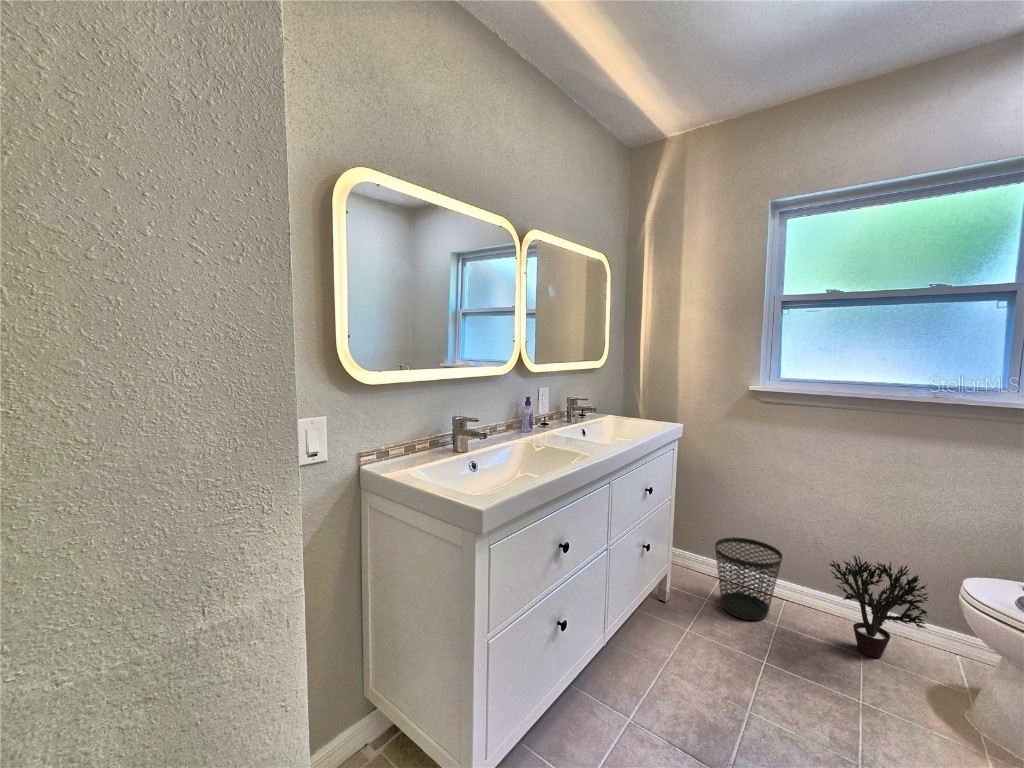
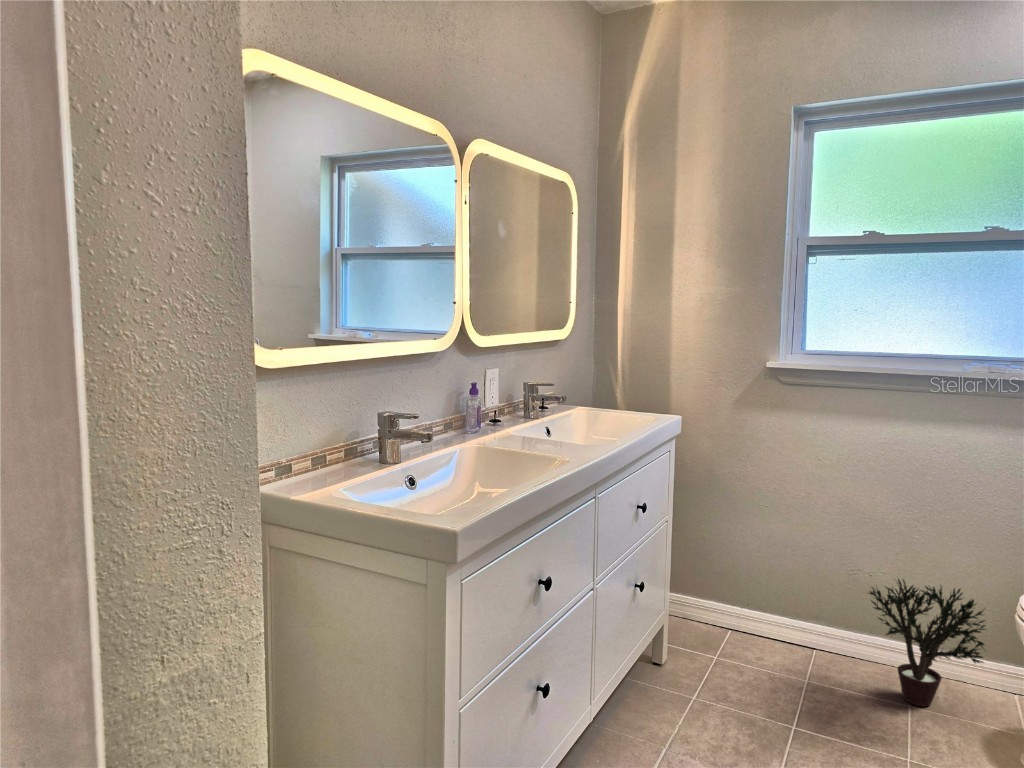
wastebasket: present [715,538,782,620] -> none [724,565,810,671]

